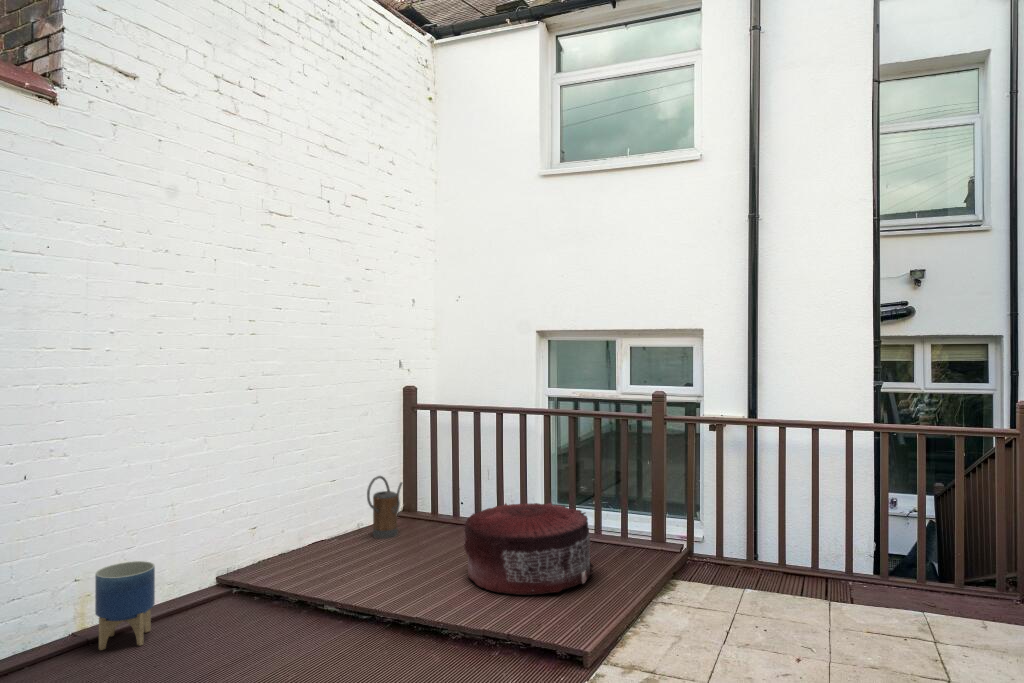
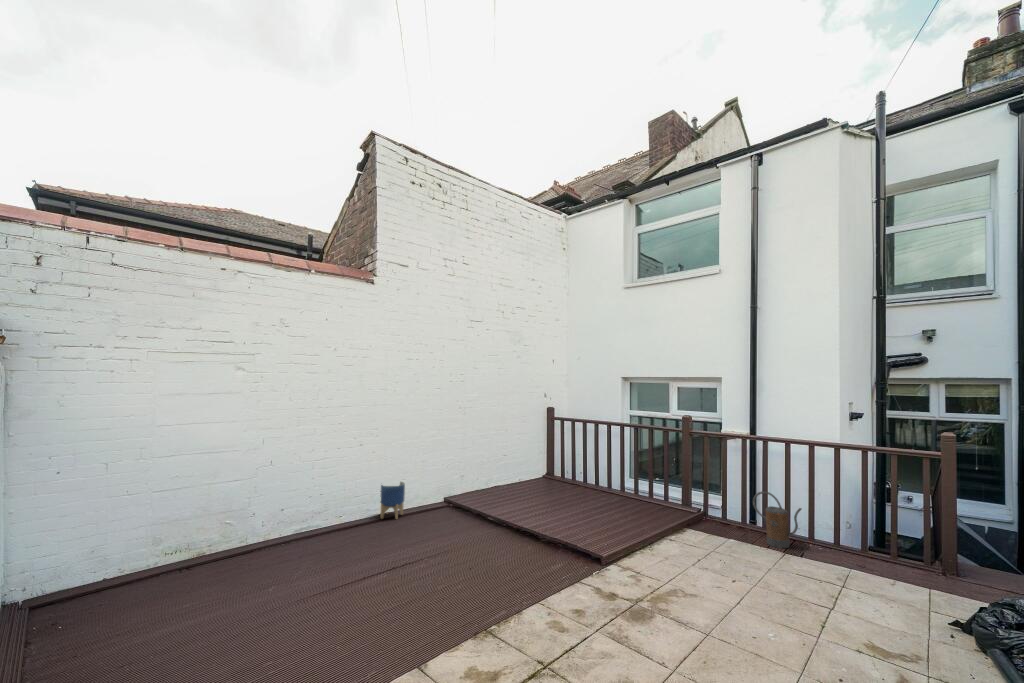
watering can: present [367,476,403,539] -> present [753,492,801,548]
pouf: present [464,503,593,595] -> none [554,473,629,524]

